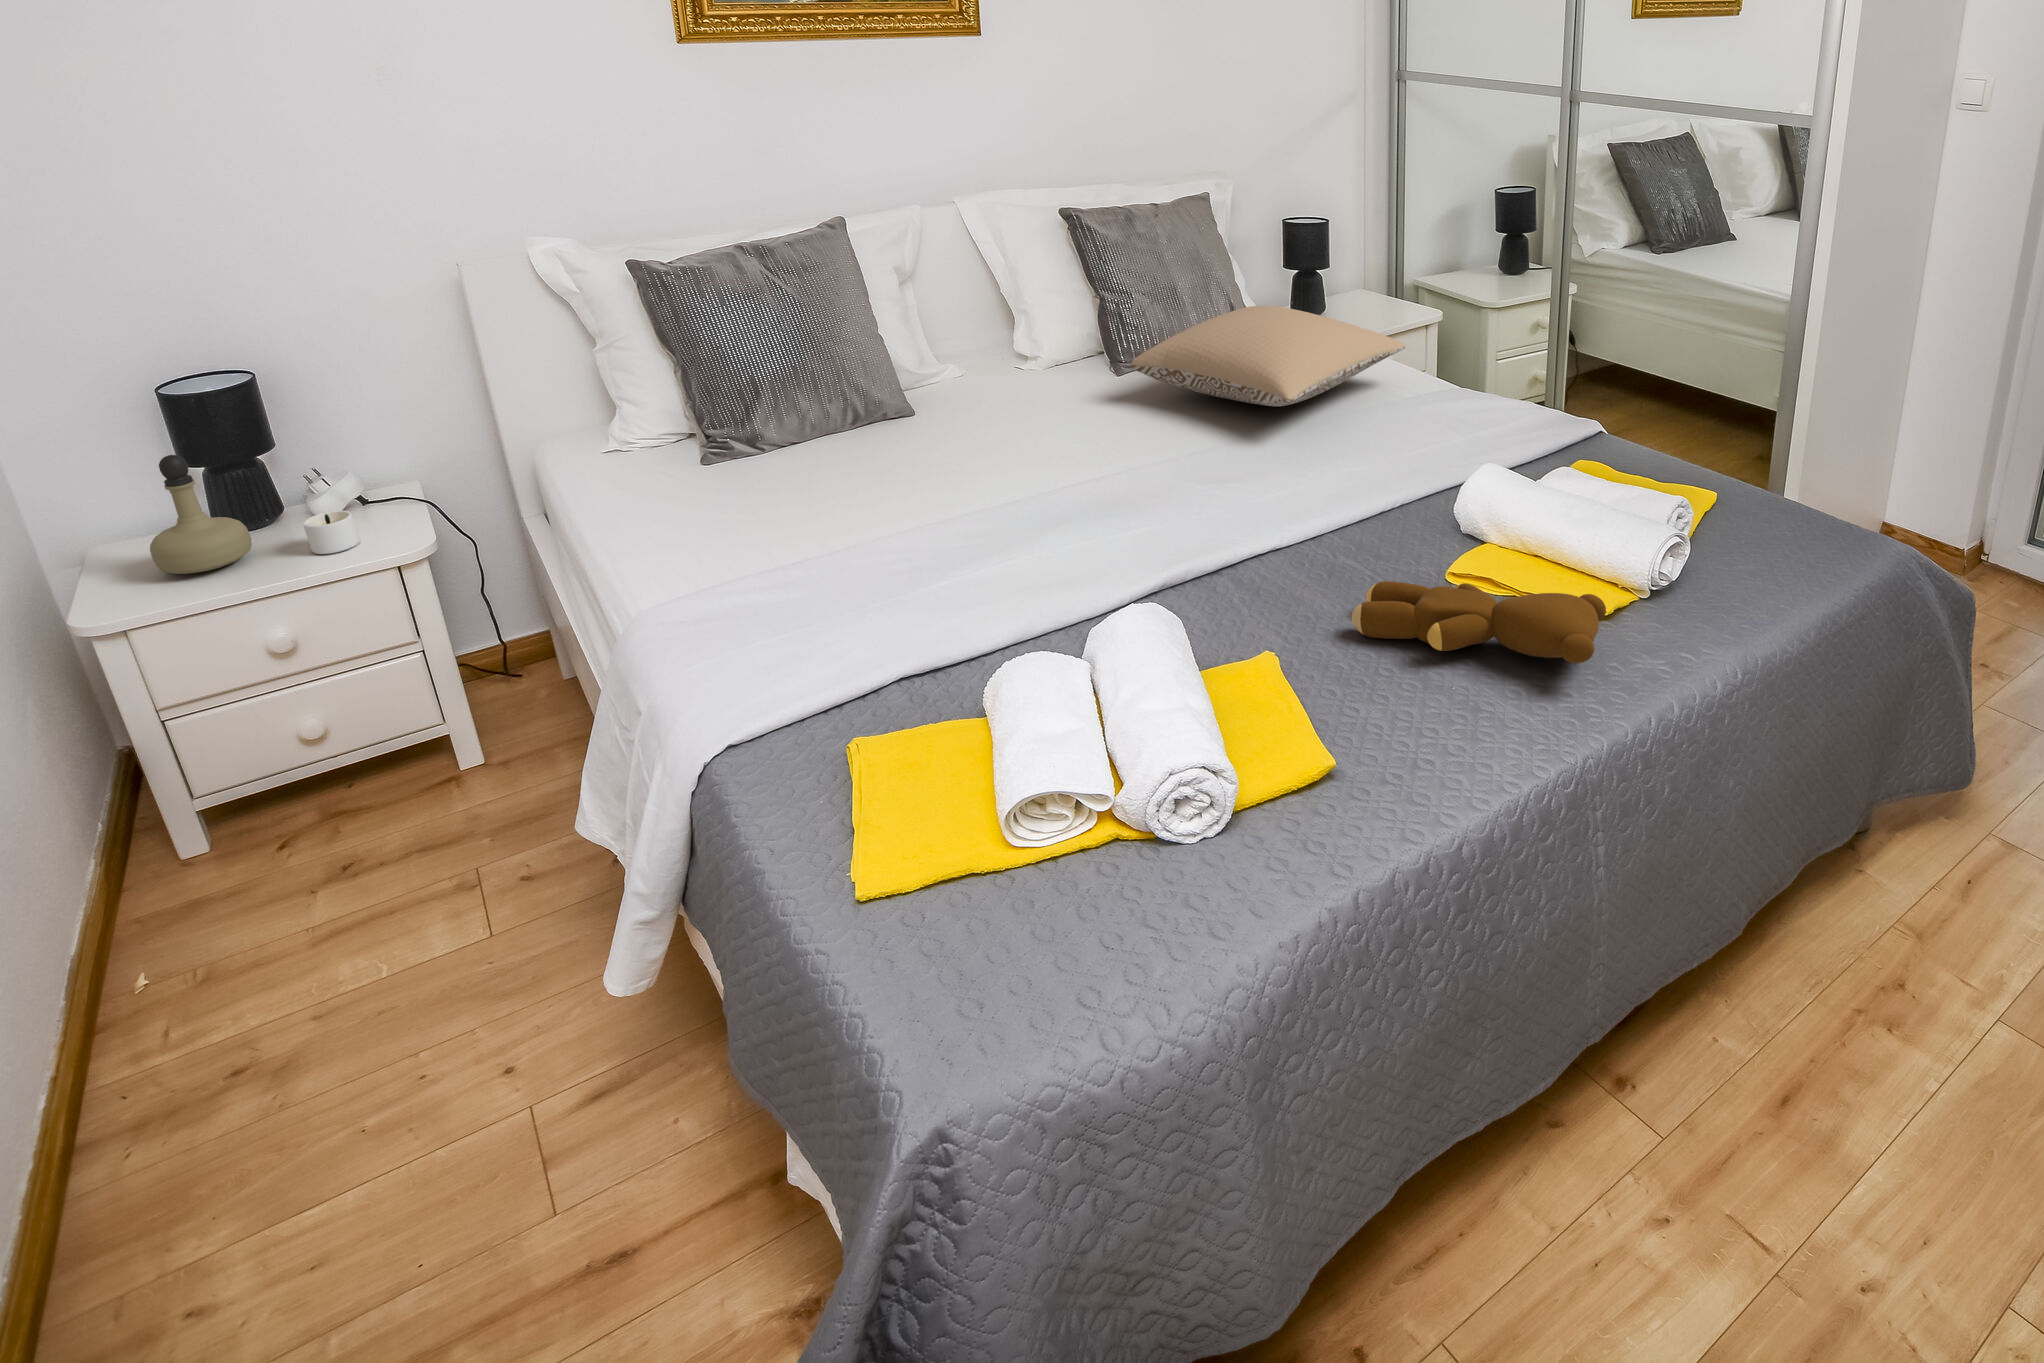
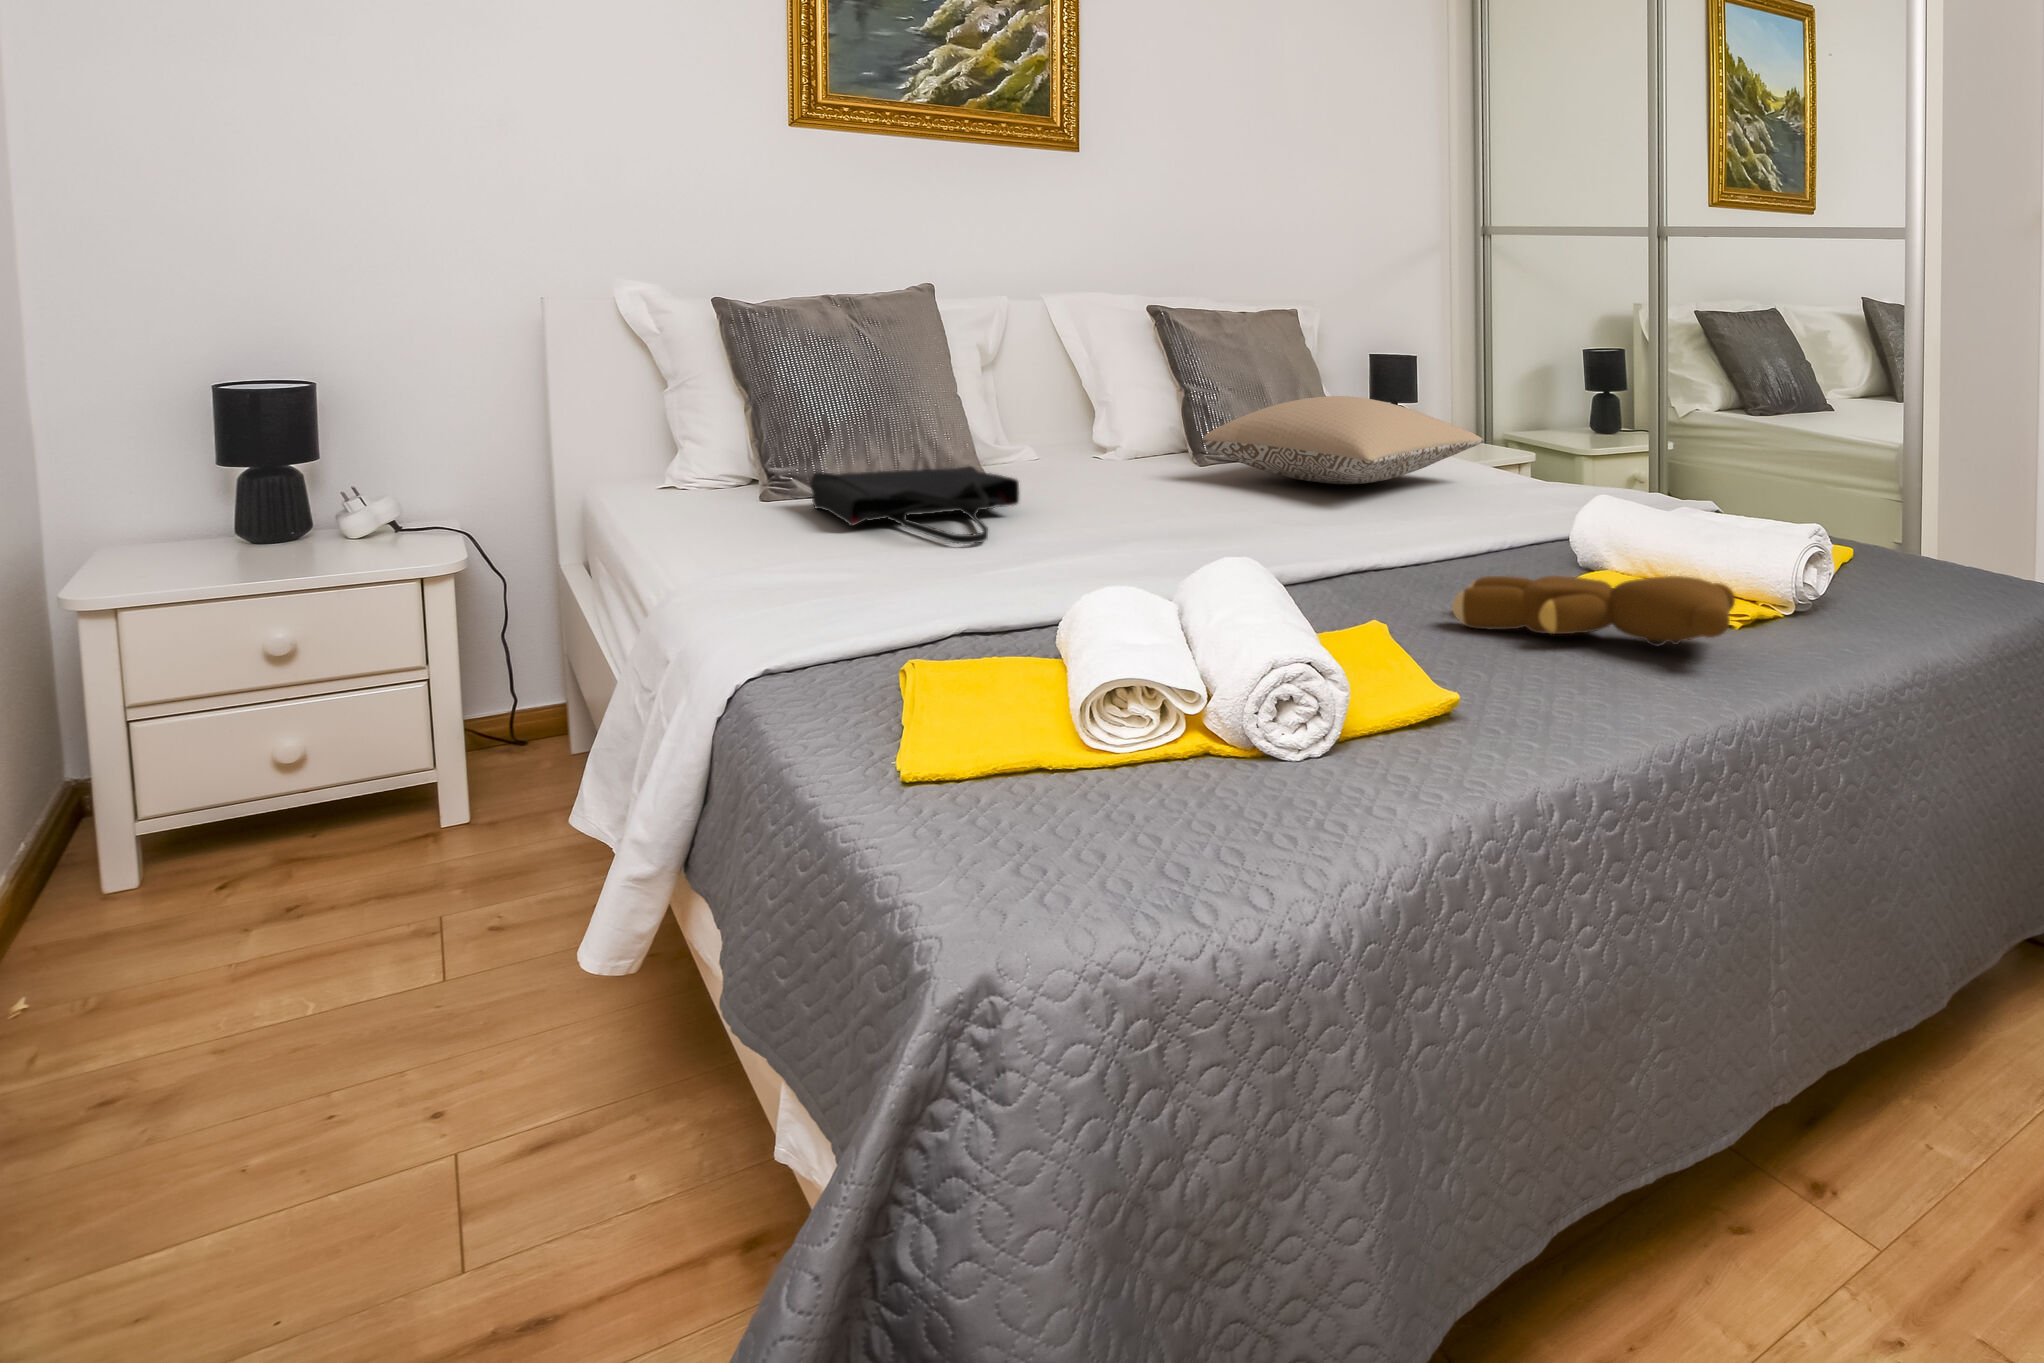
tote bag: none [753,417,955,534] -> present [811,466,1019,544]
perfume bottle: present [150,455,252,574] -> none [168,444,275,572]
candle: present [303,511,360,554] -> none [332,525,412,566]

